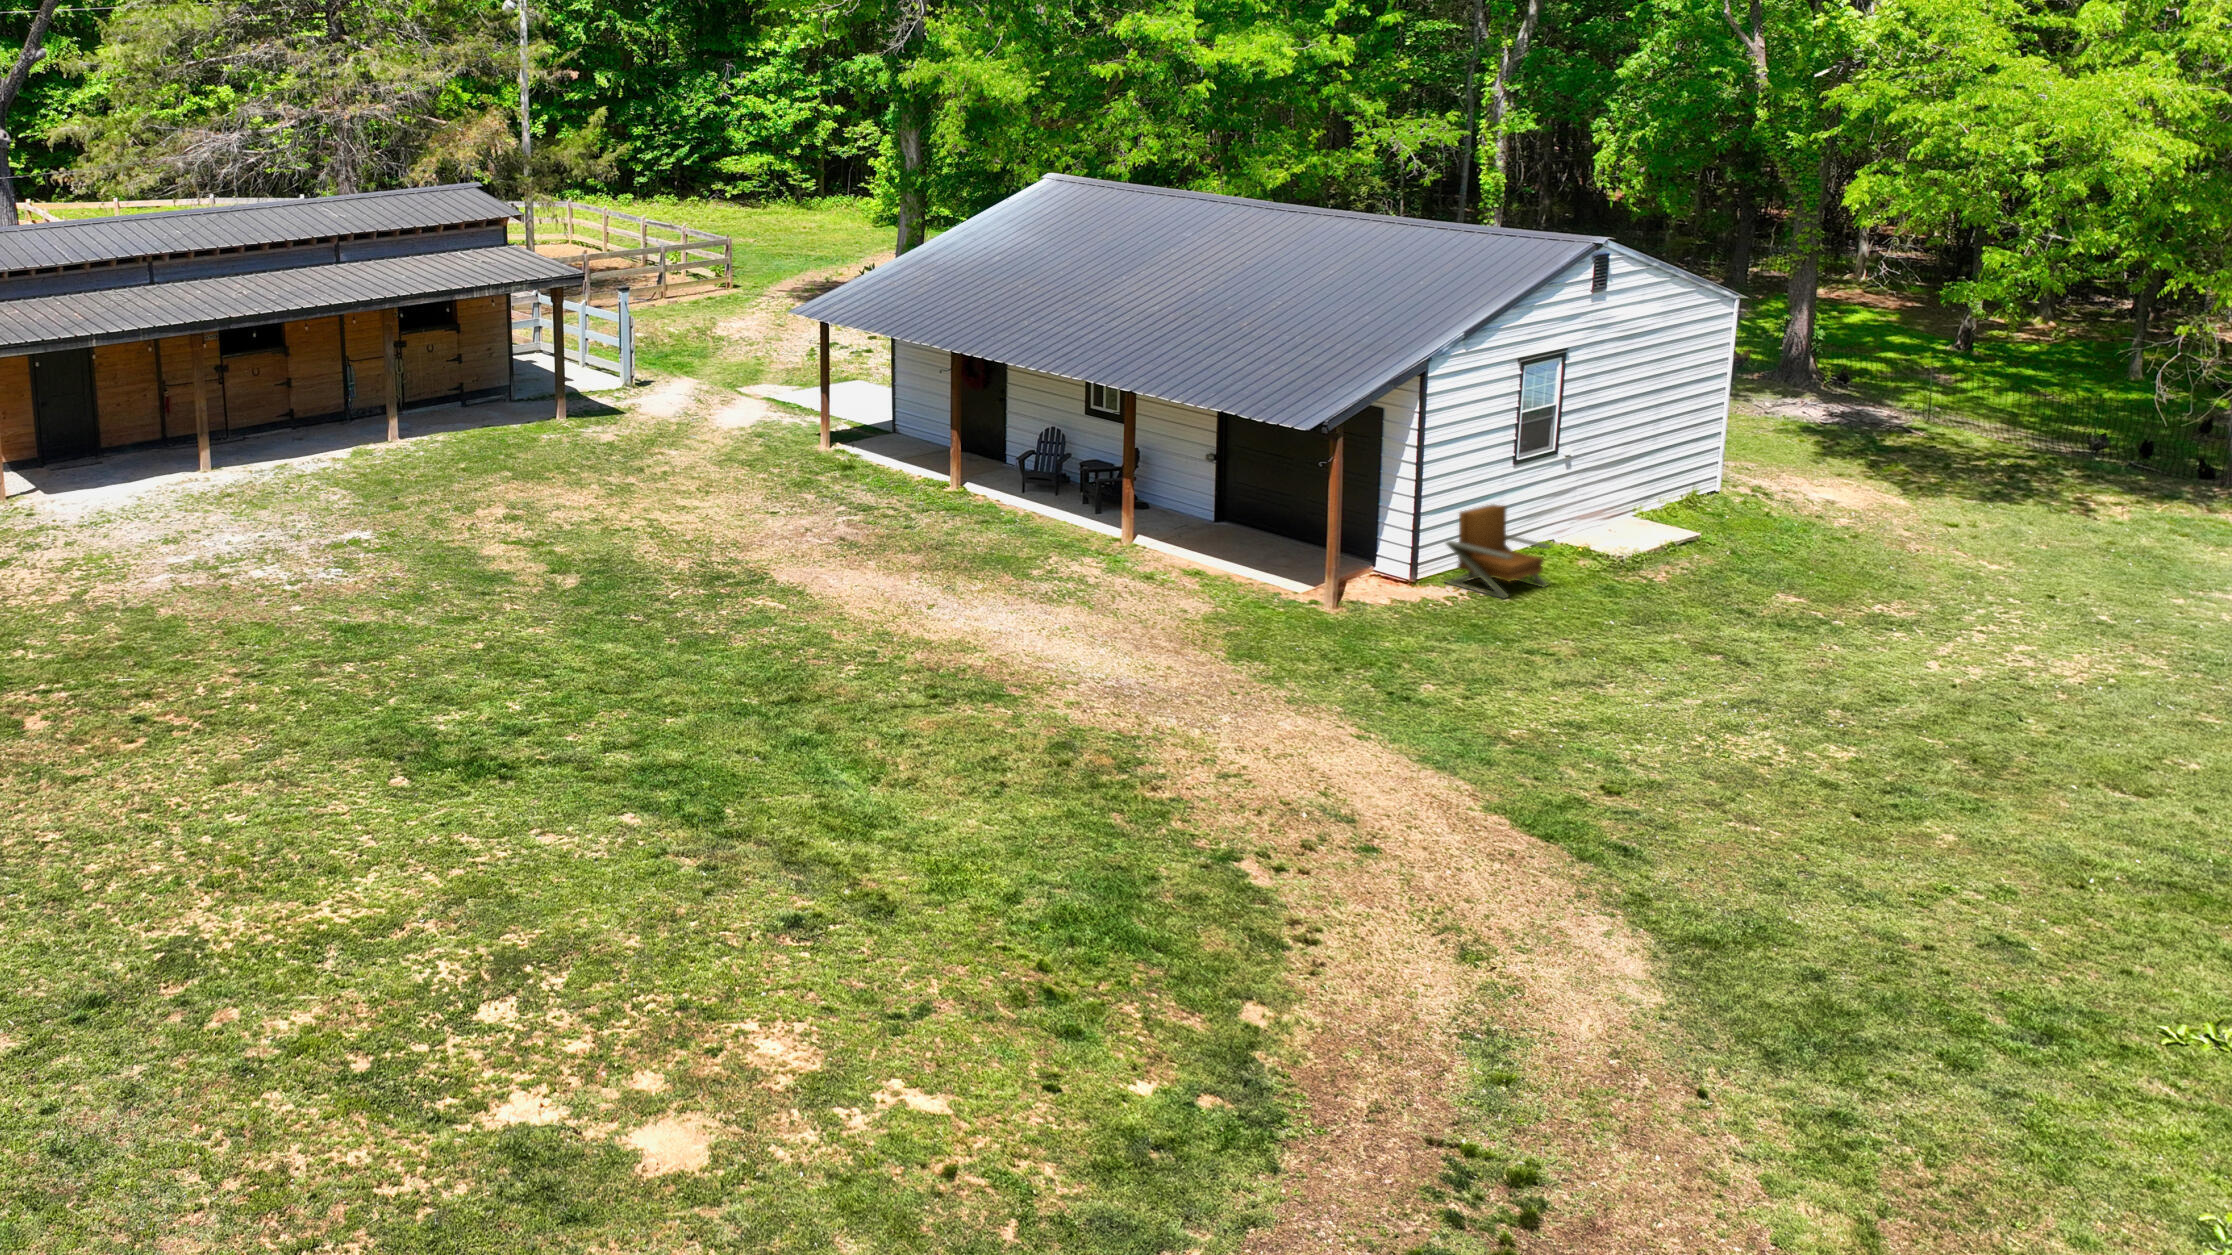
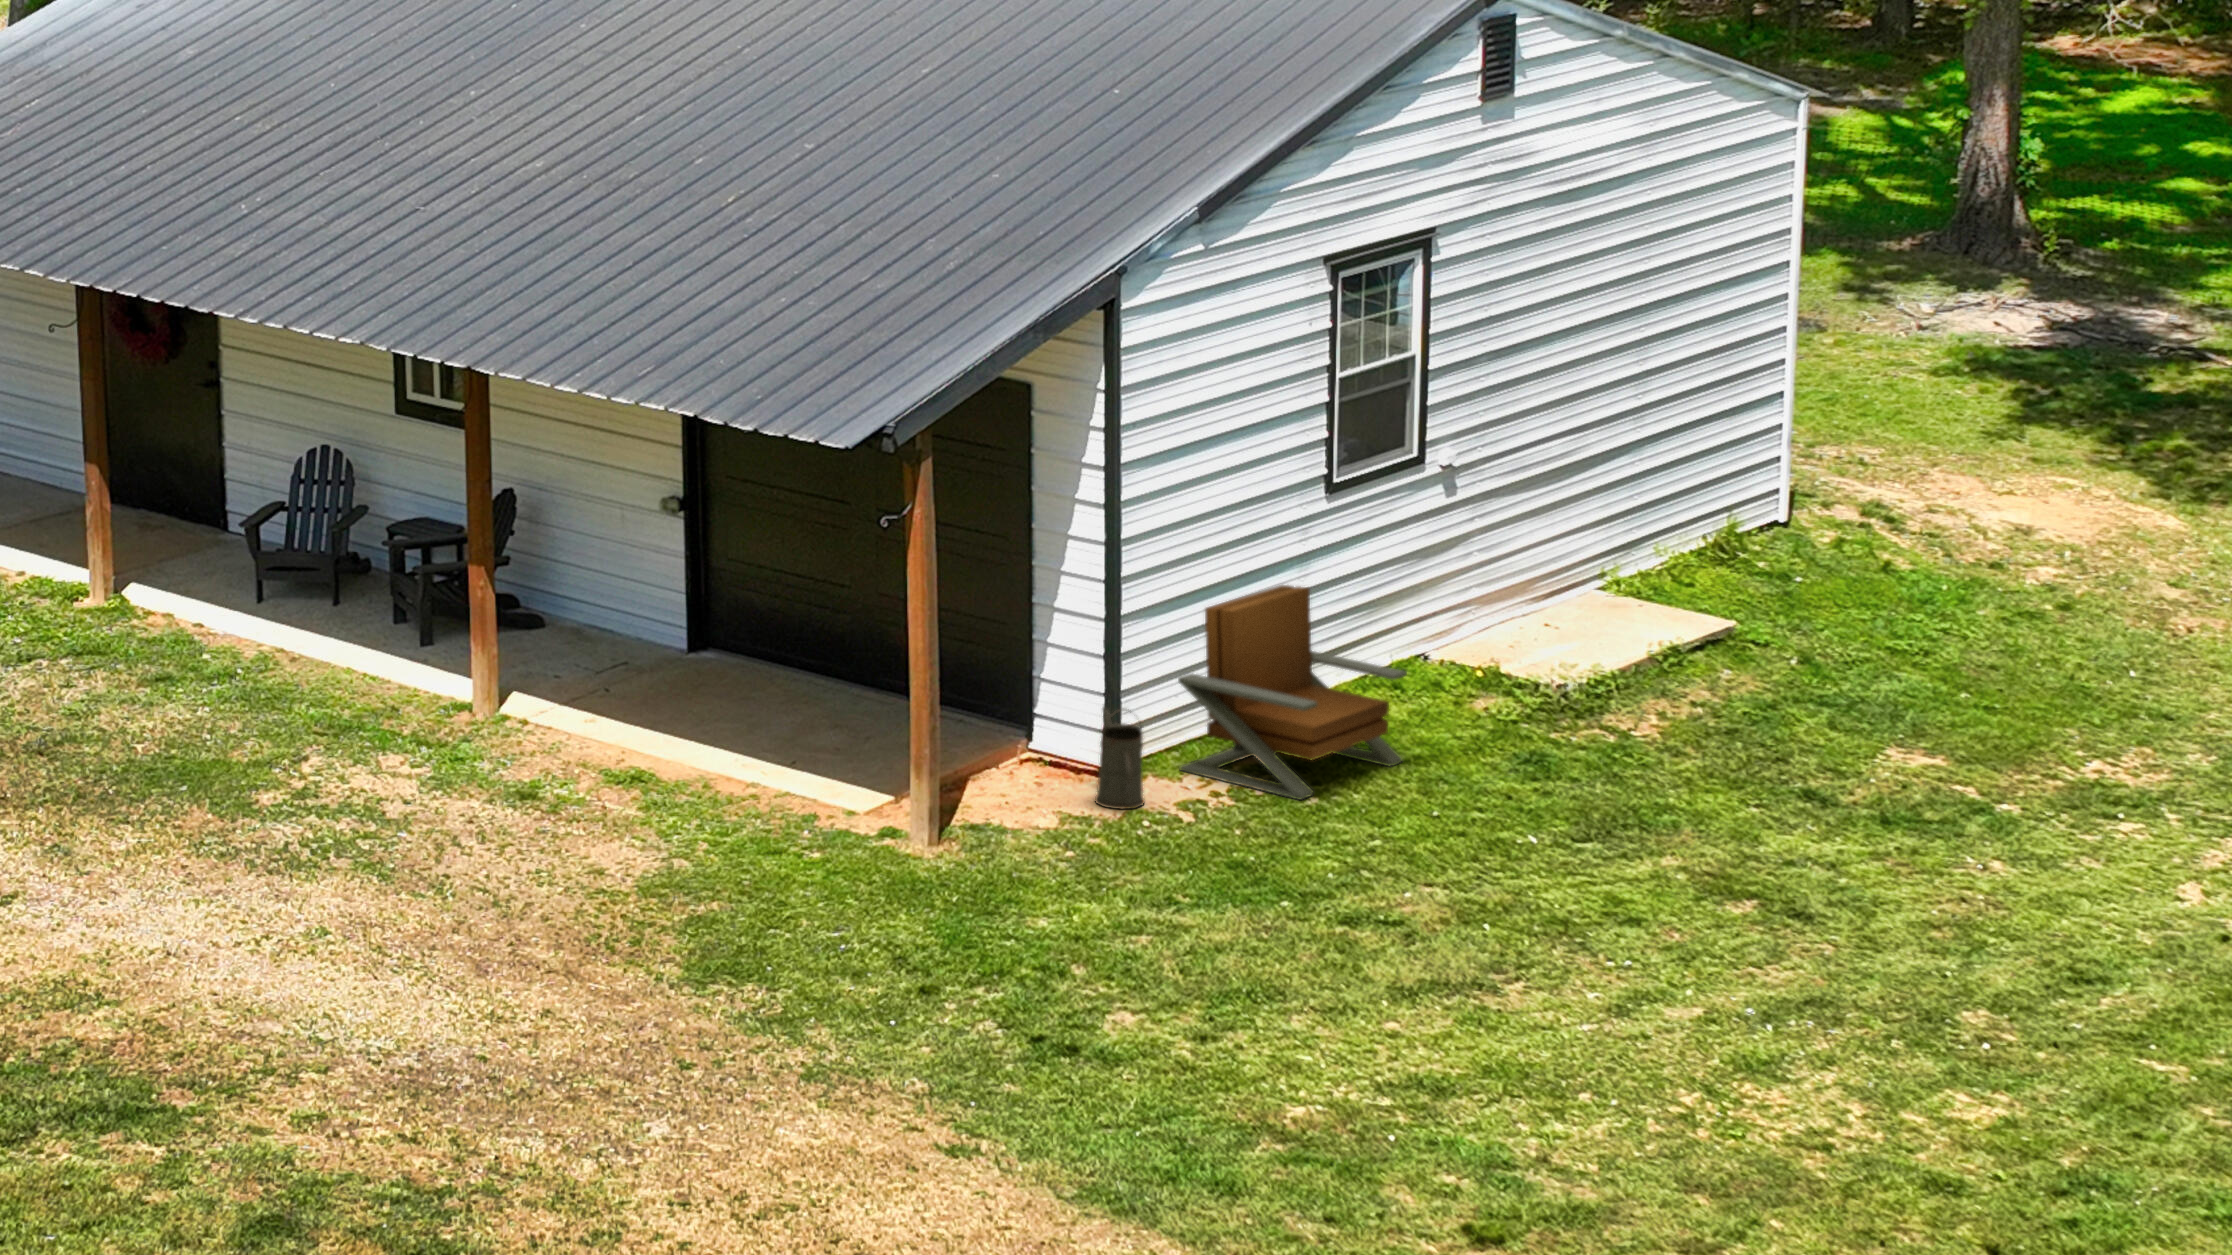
watering can: none [1407,551,1432,598] -> present [1095,708,1144,809]

